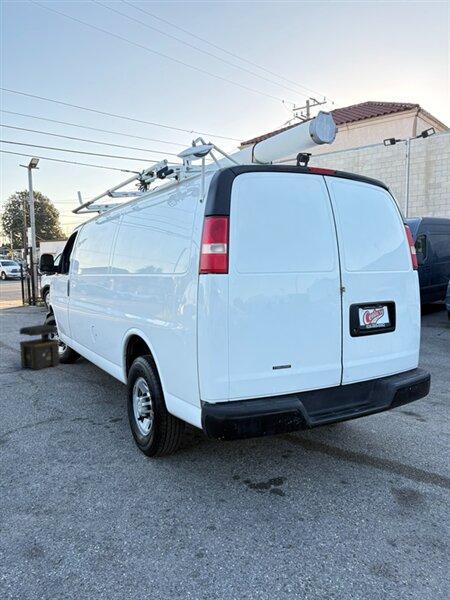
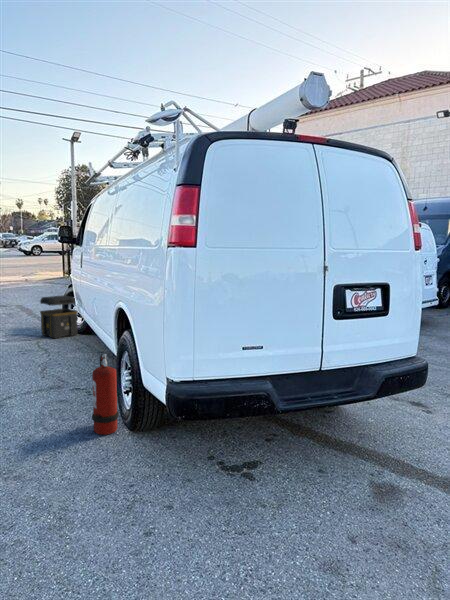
fire extinguisher: none [109,382,135,464] -> present [92,354,119,435]

